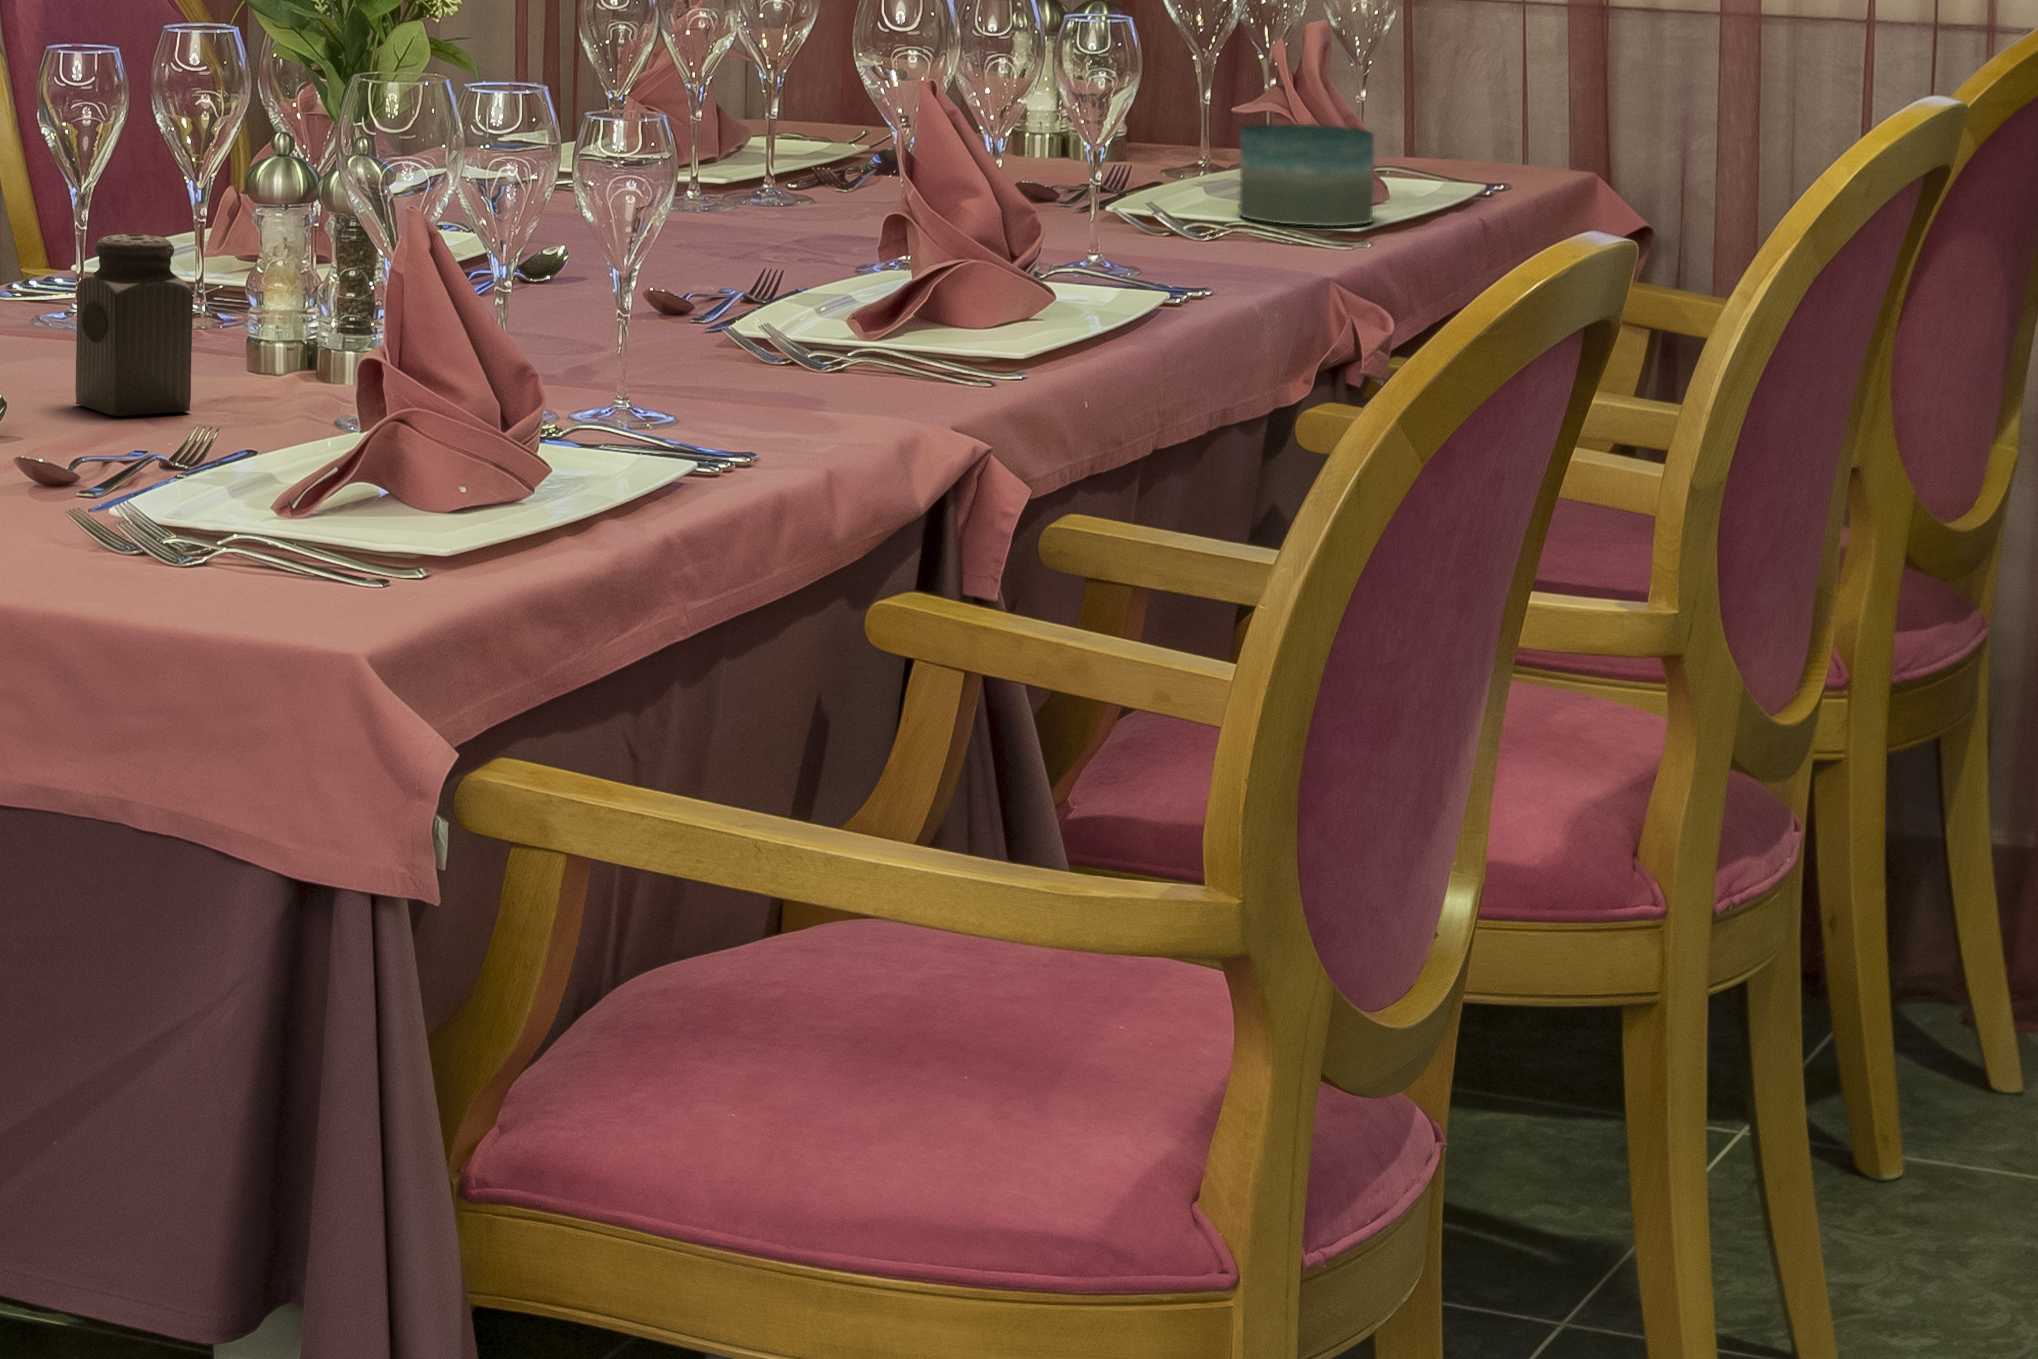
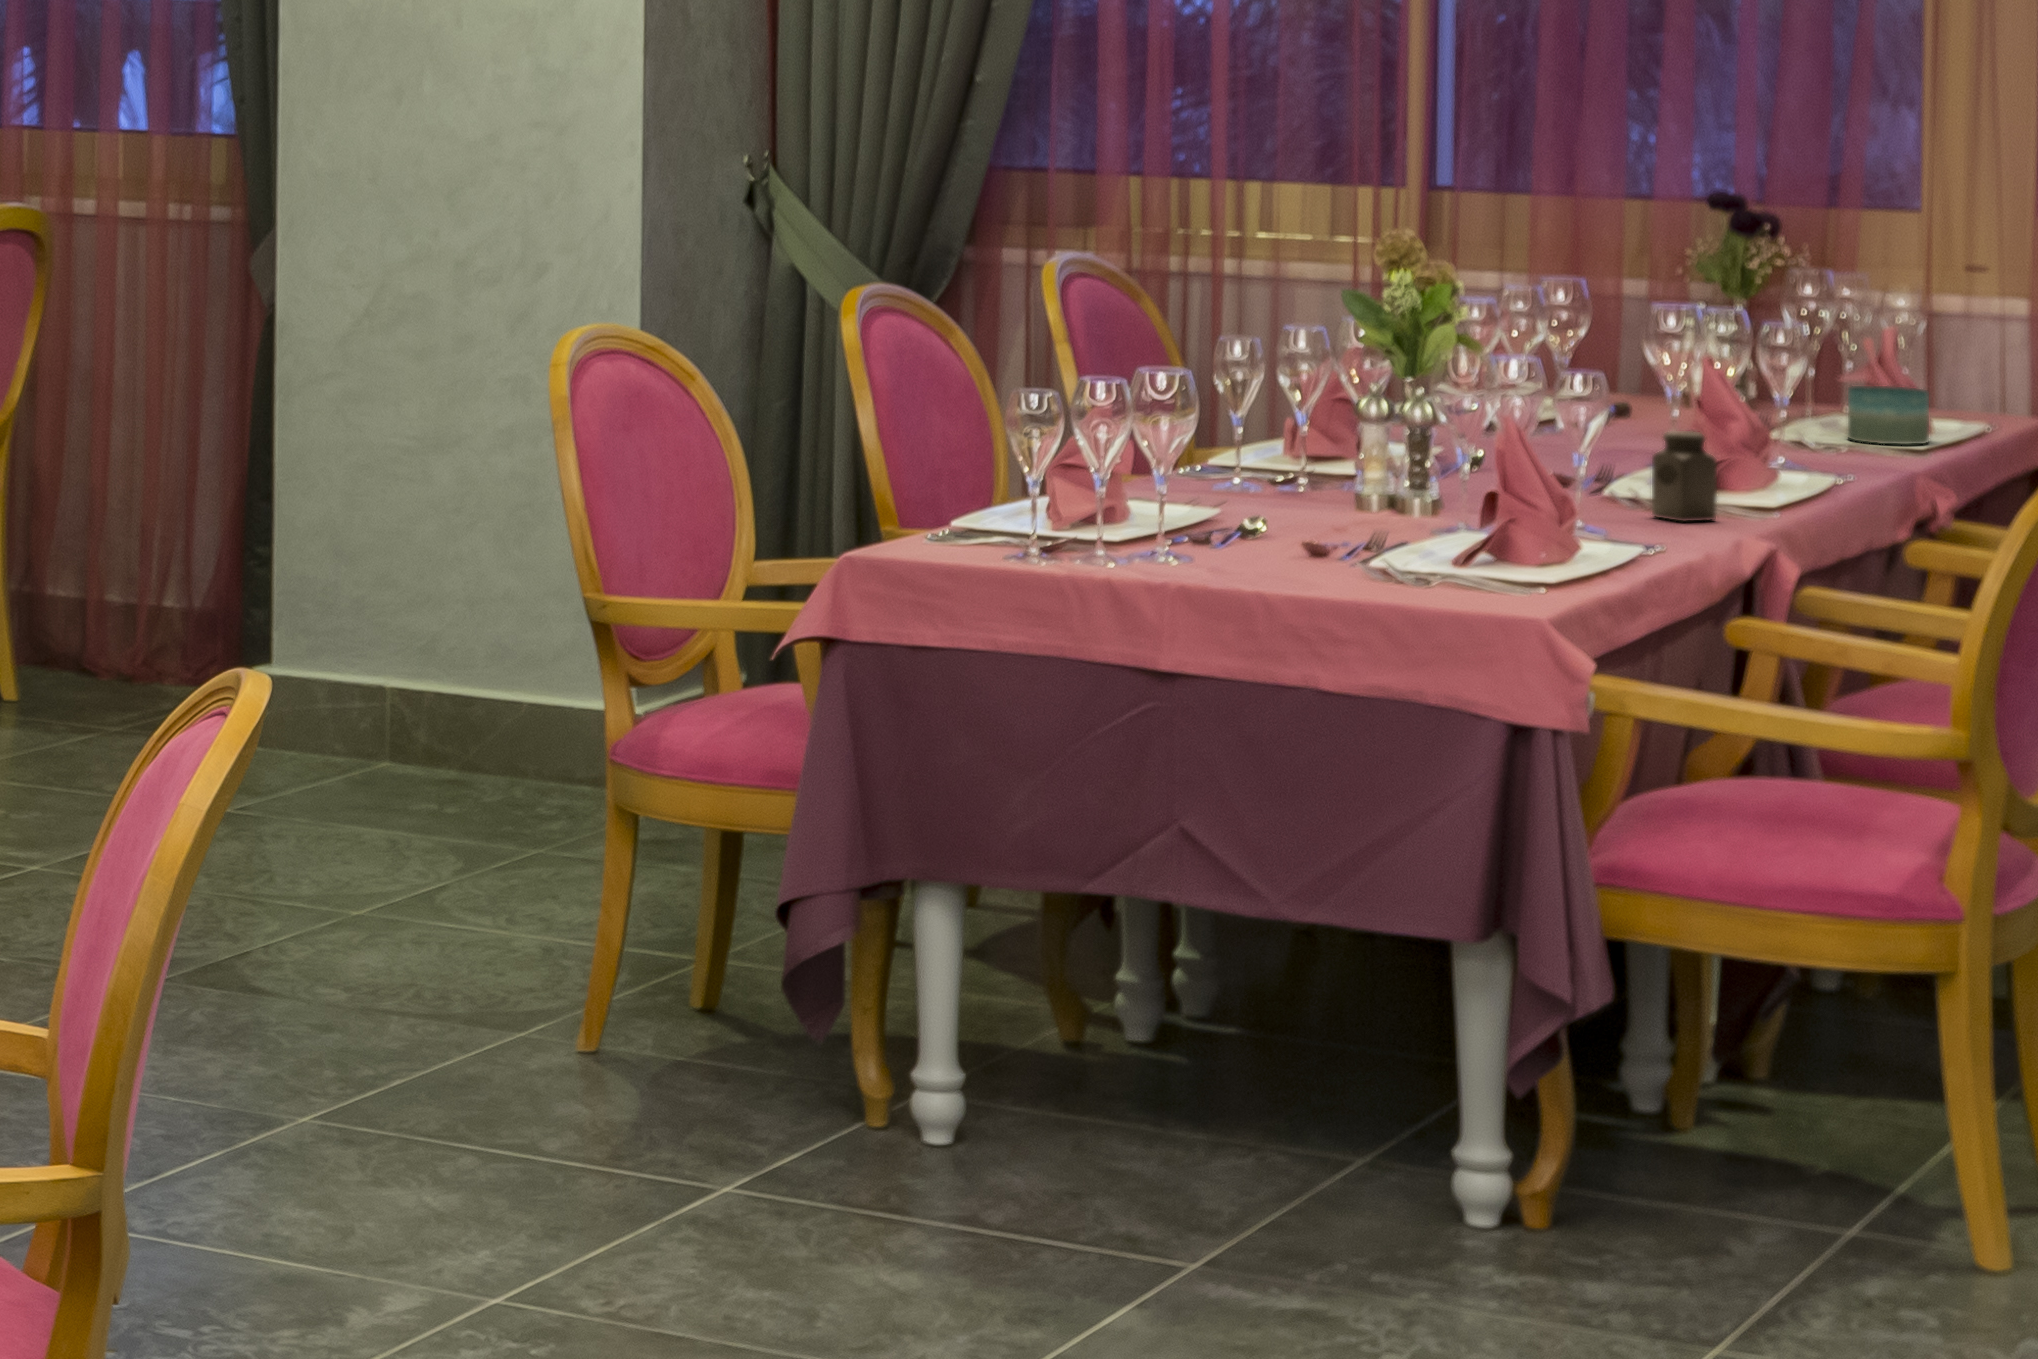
salt shaker: present [76,234,193,416] -> present [1652,431,1717,521]

